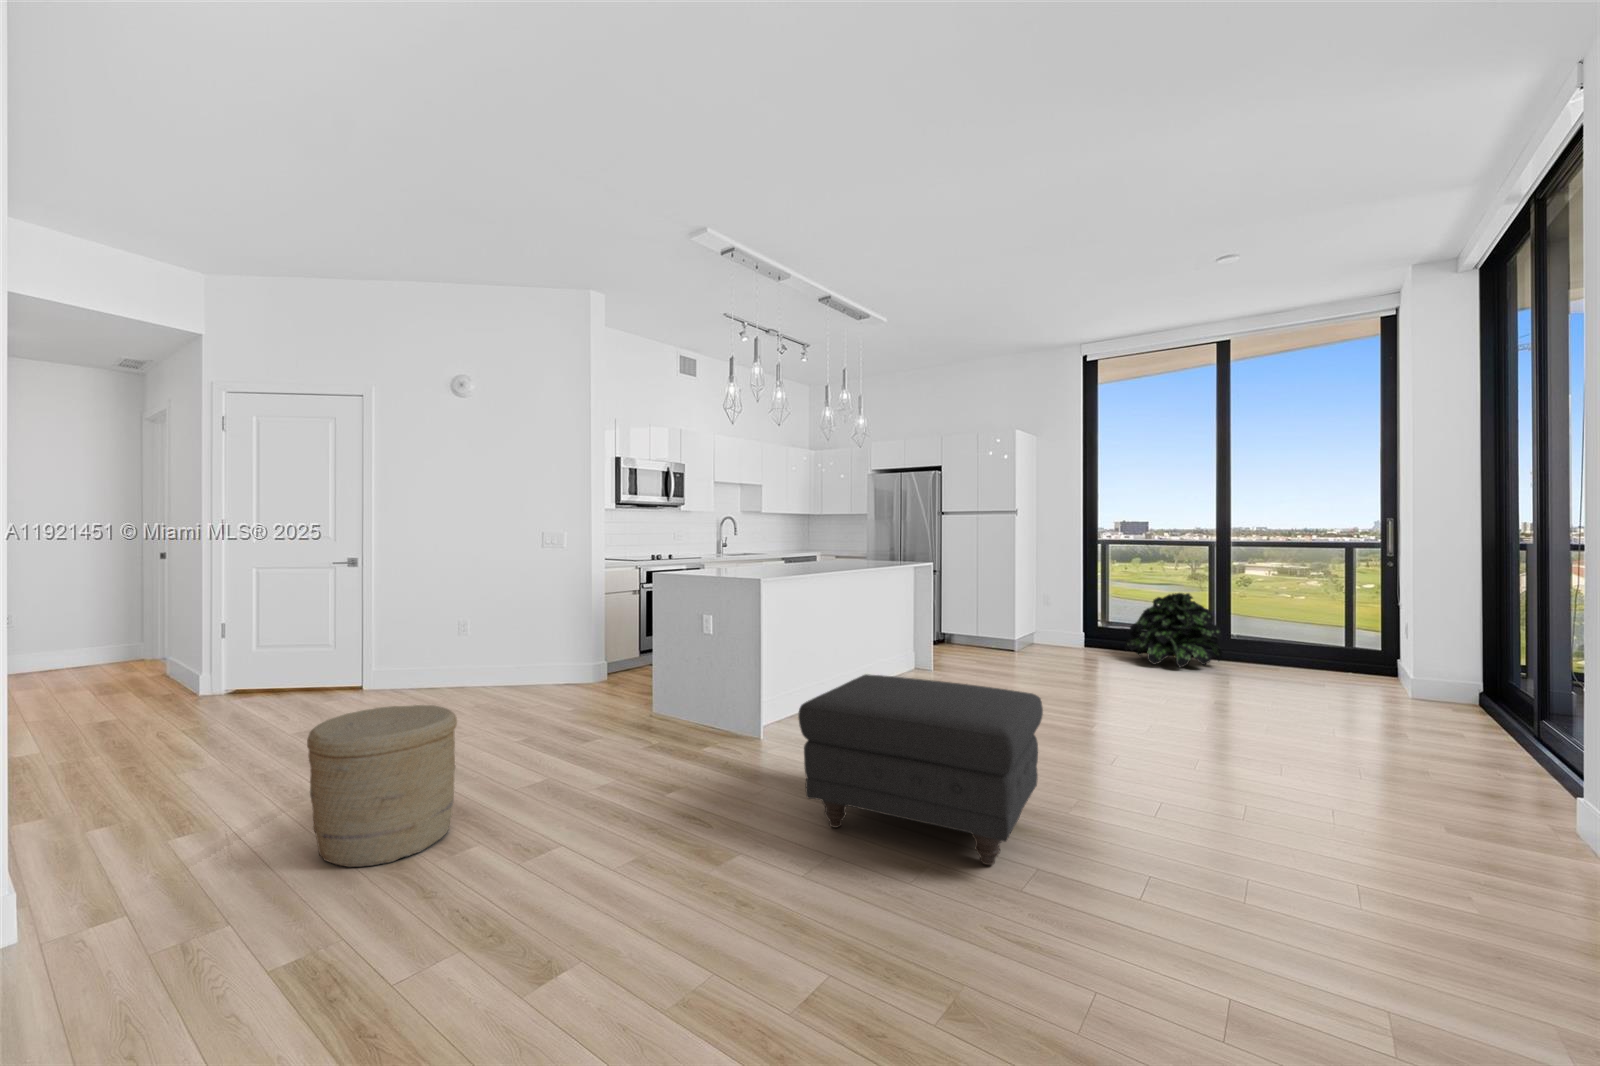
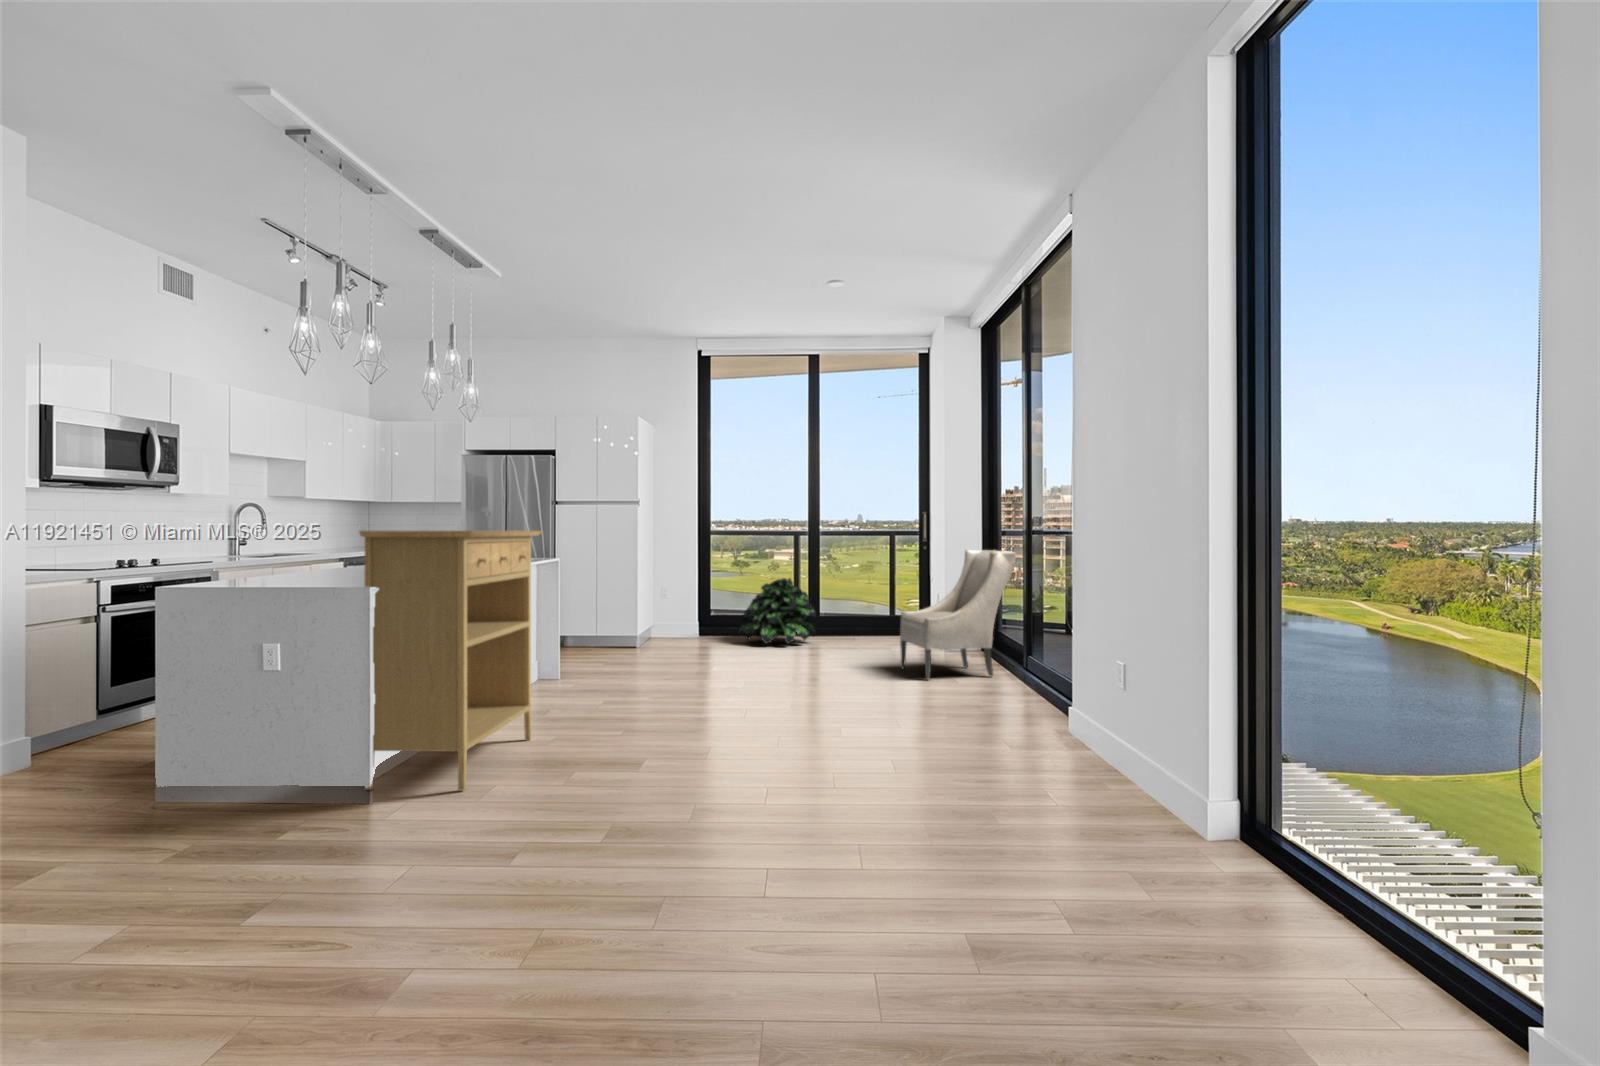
console table: none [519,551,779,855] -> present [359,531,542,790]
armchair: none [1324,574,1554,776] -> present [900,549,1016,679]
ottoman: present [798,674,1043,865] -> none [609,632,780,750]
woven basket: present [307,705,457,867] -> none [142,687,296,838]

